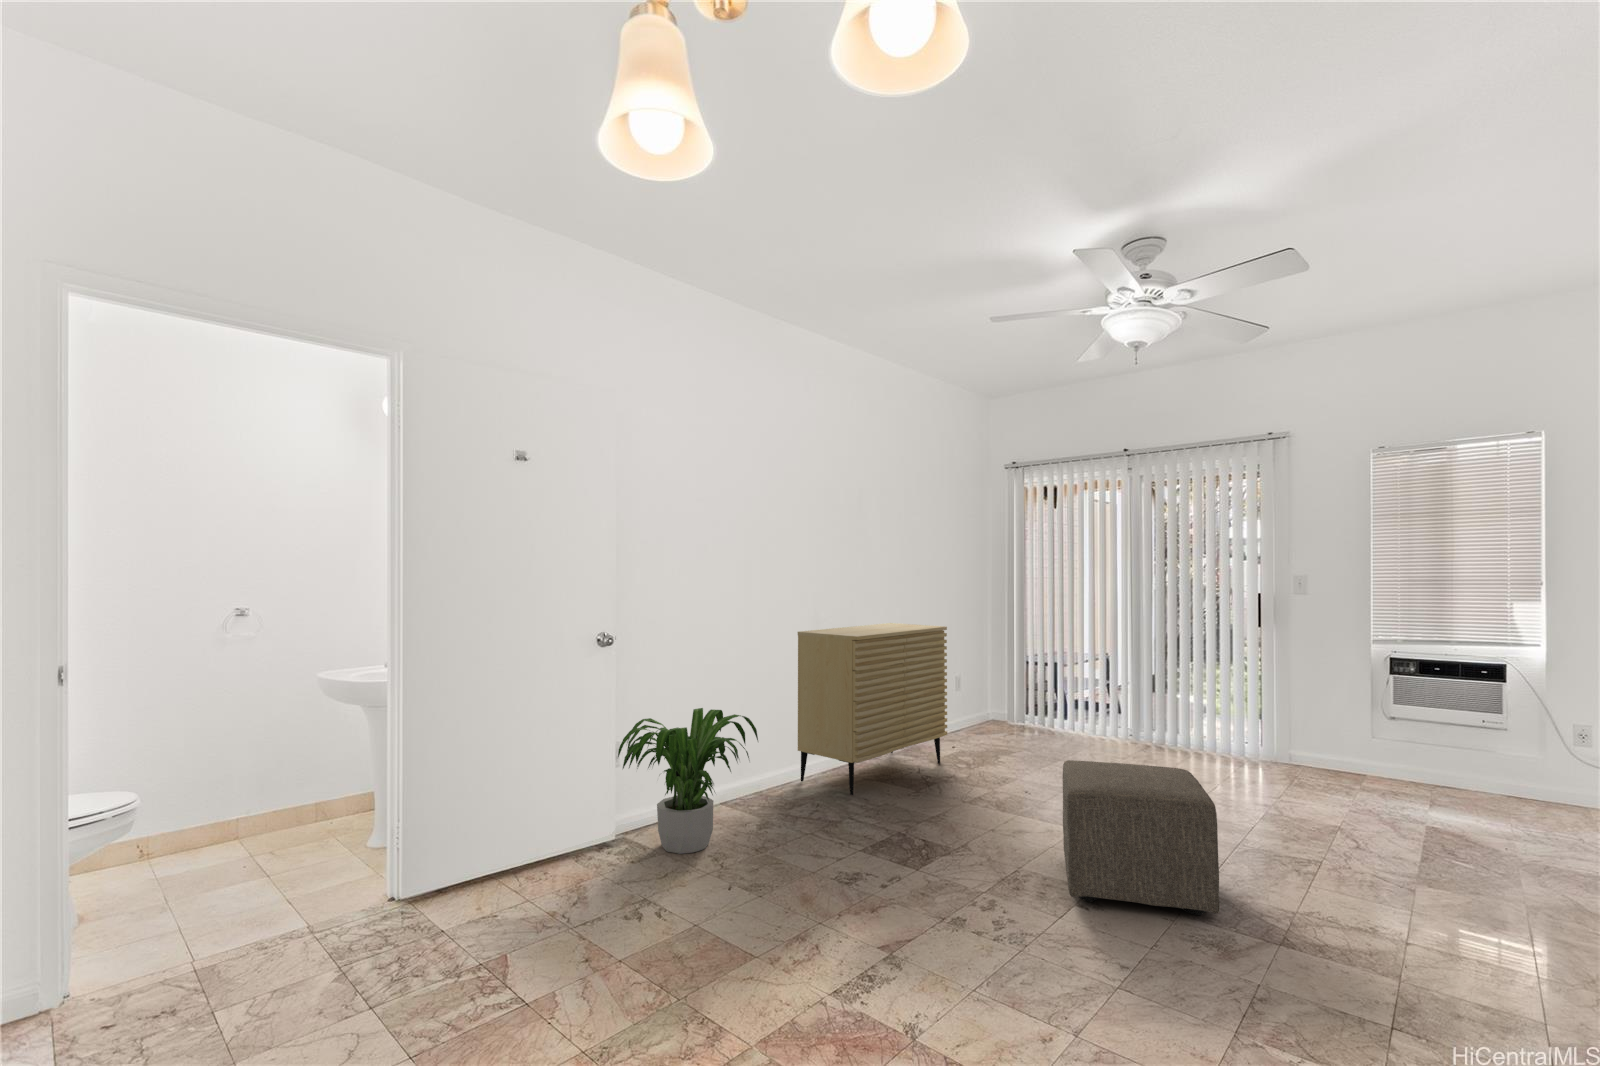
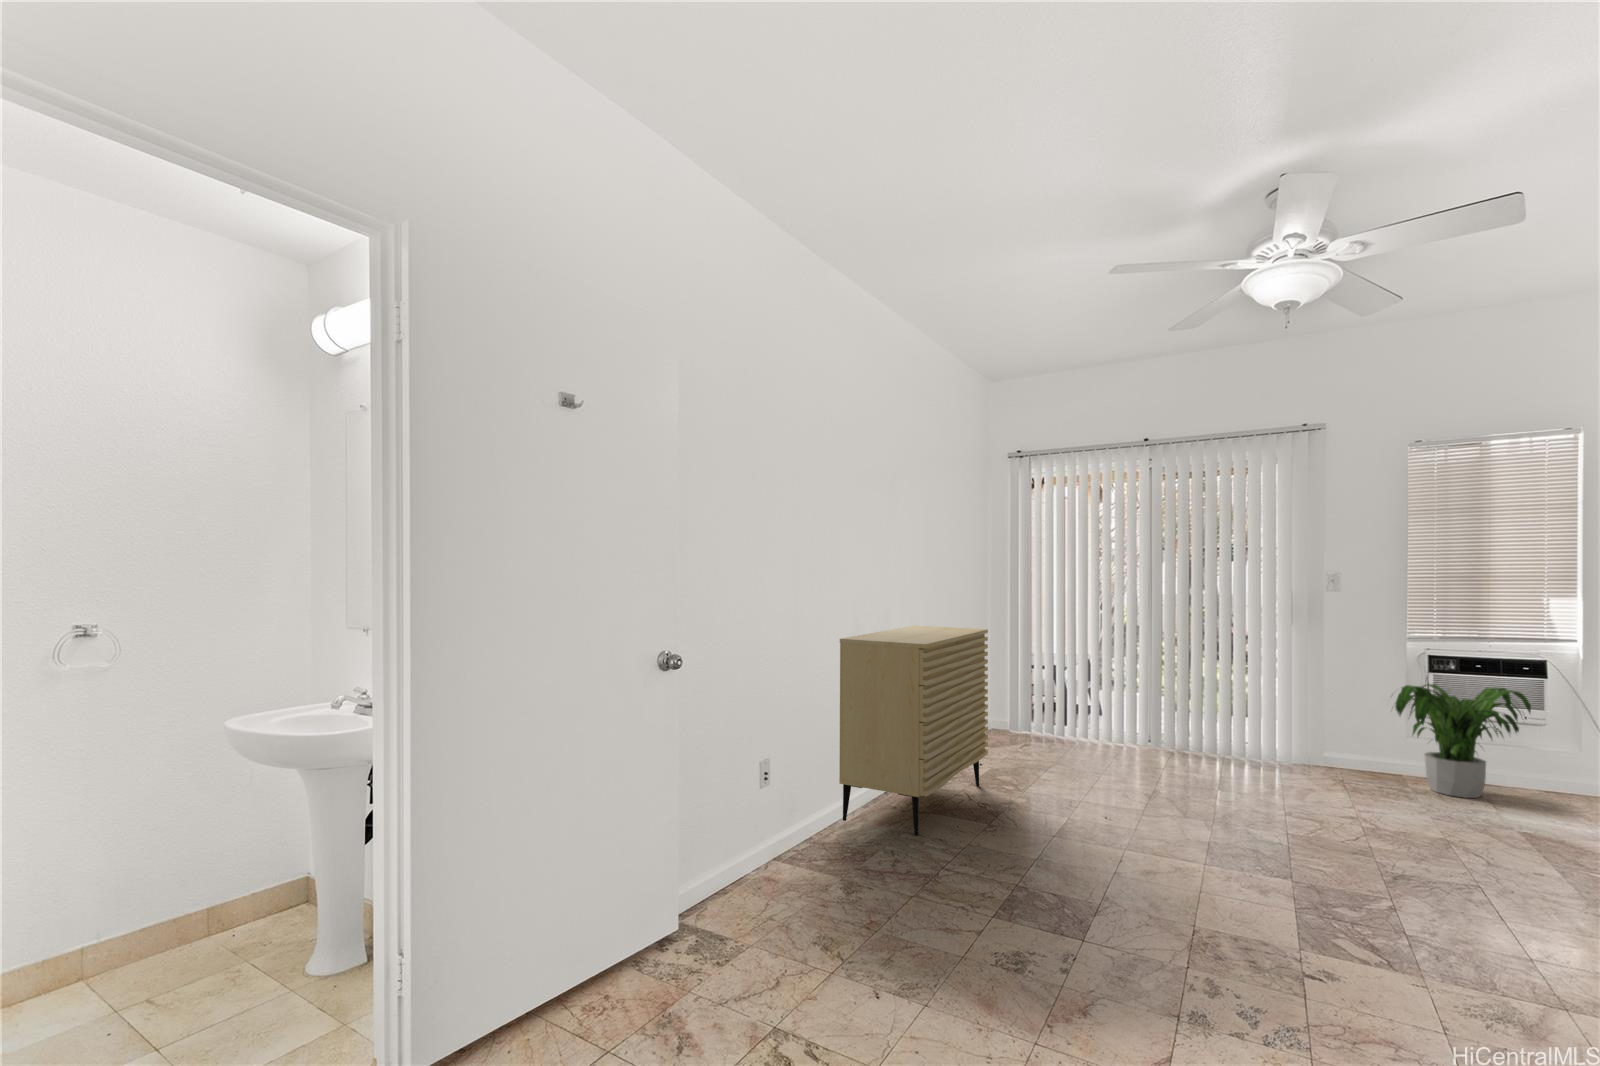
potted plant: present [618,708,758,854] -> present [1395,684,1531,798]
ottoman: present [1063,760,1219,915] -> none [1226,790,1475,974]

